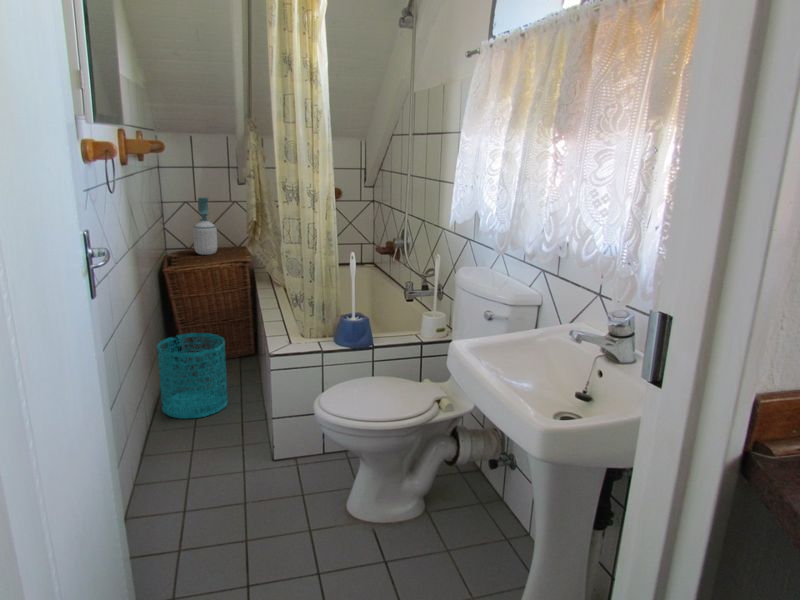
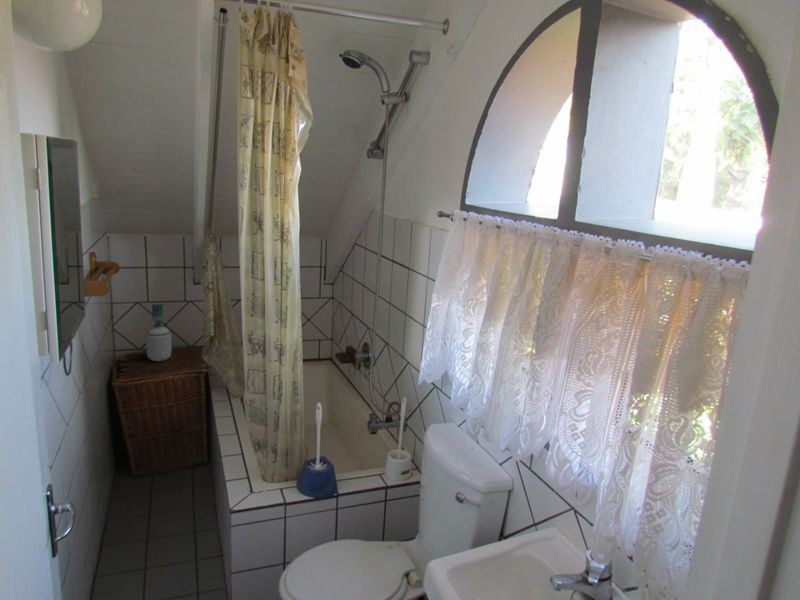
wastebasket: present [158,333,228,419] -> none [109,461,182,561]

